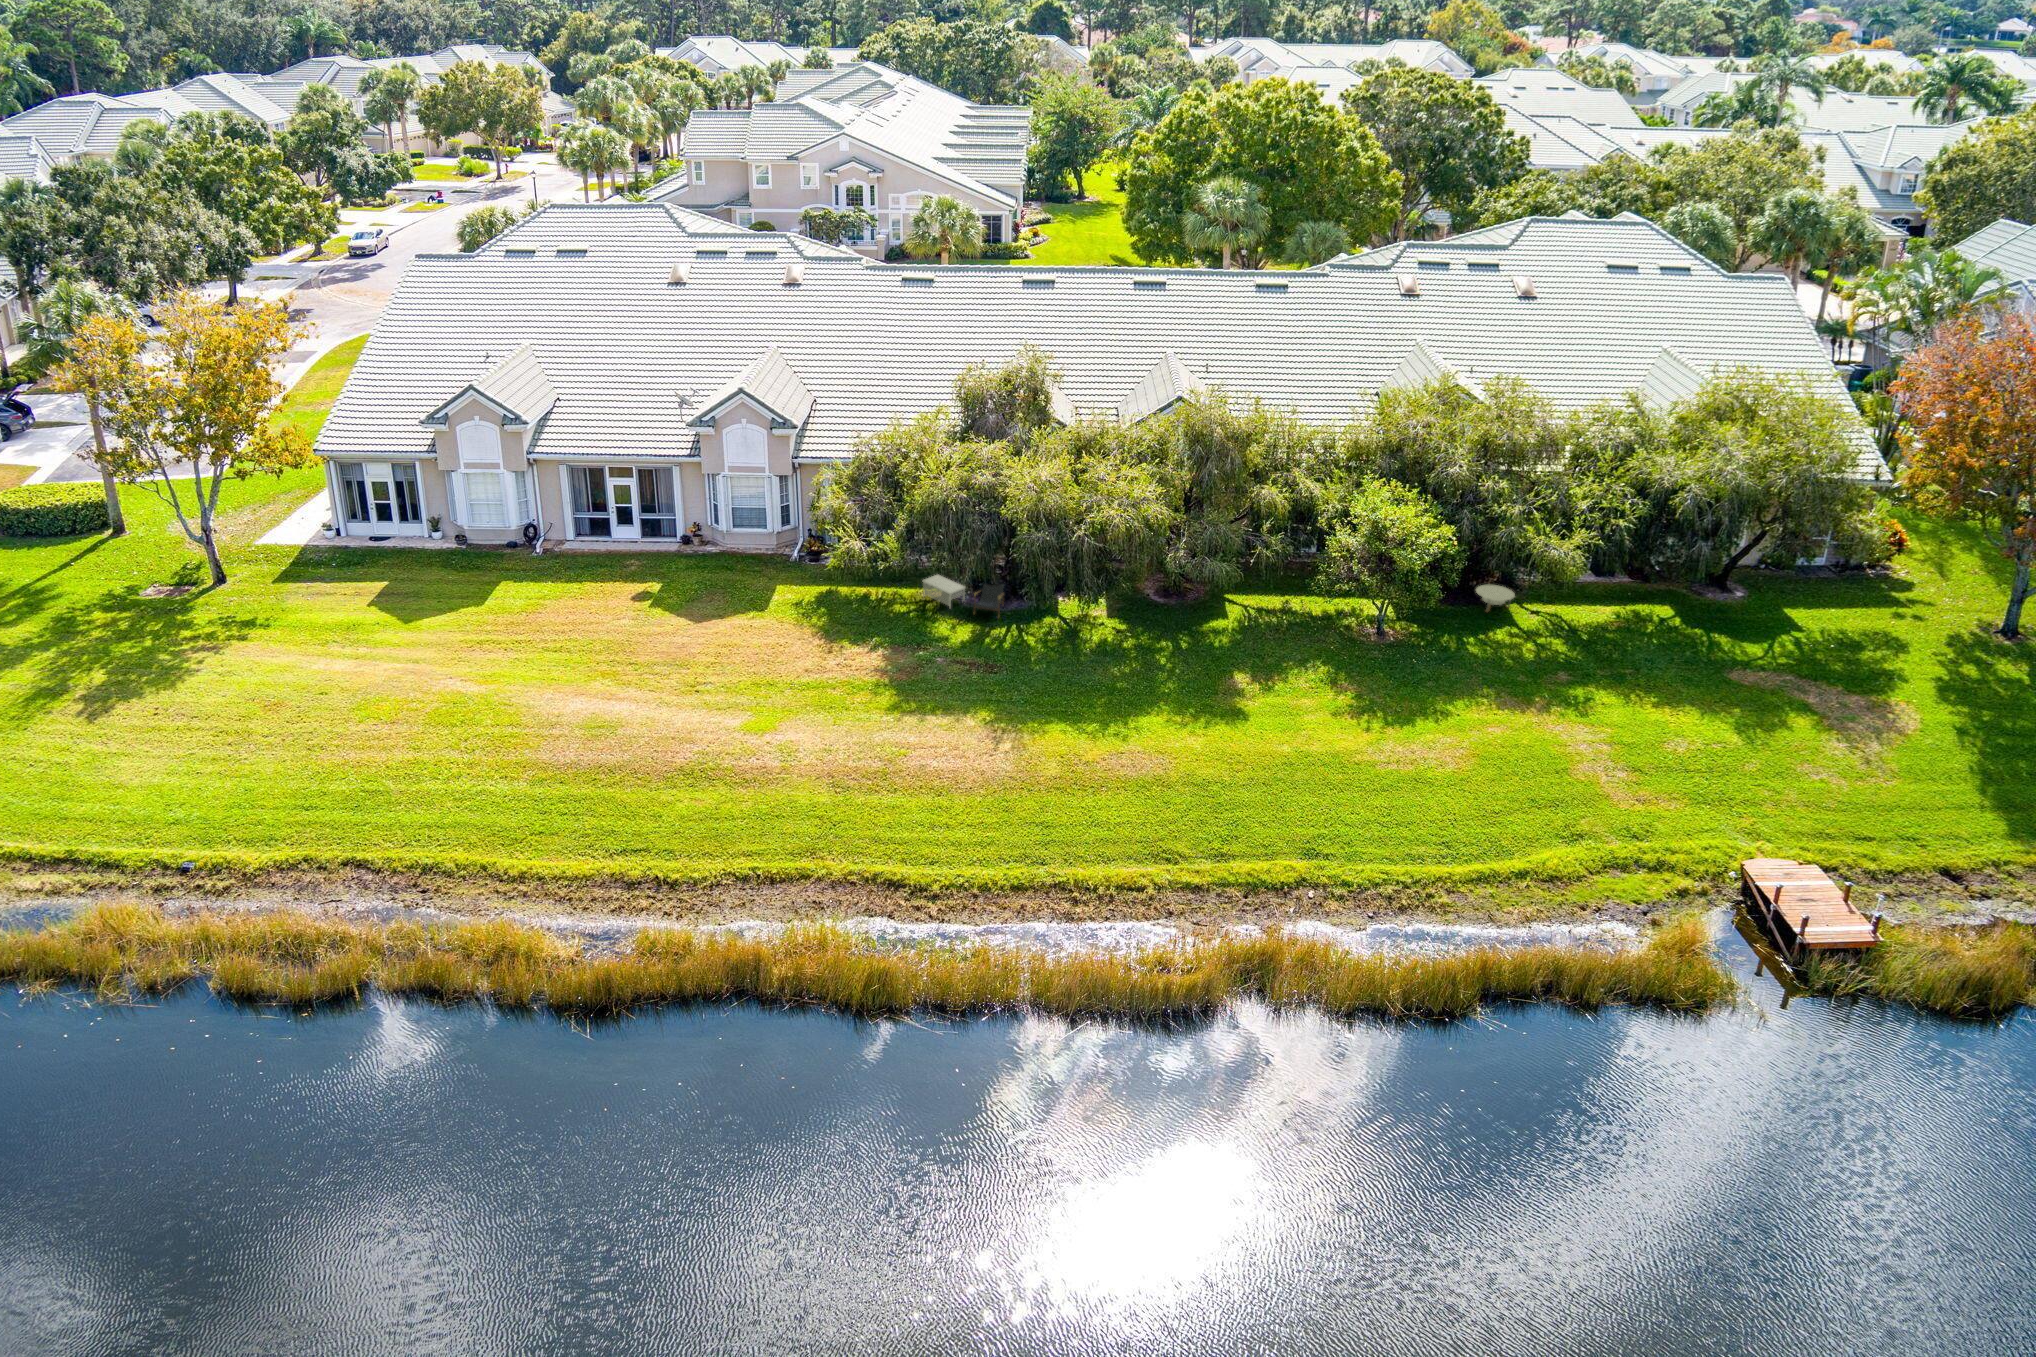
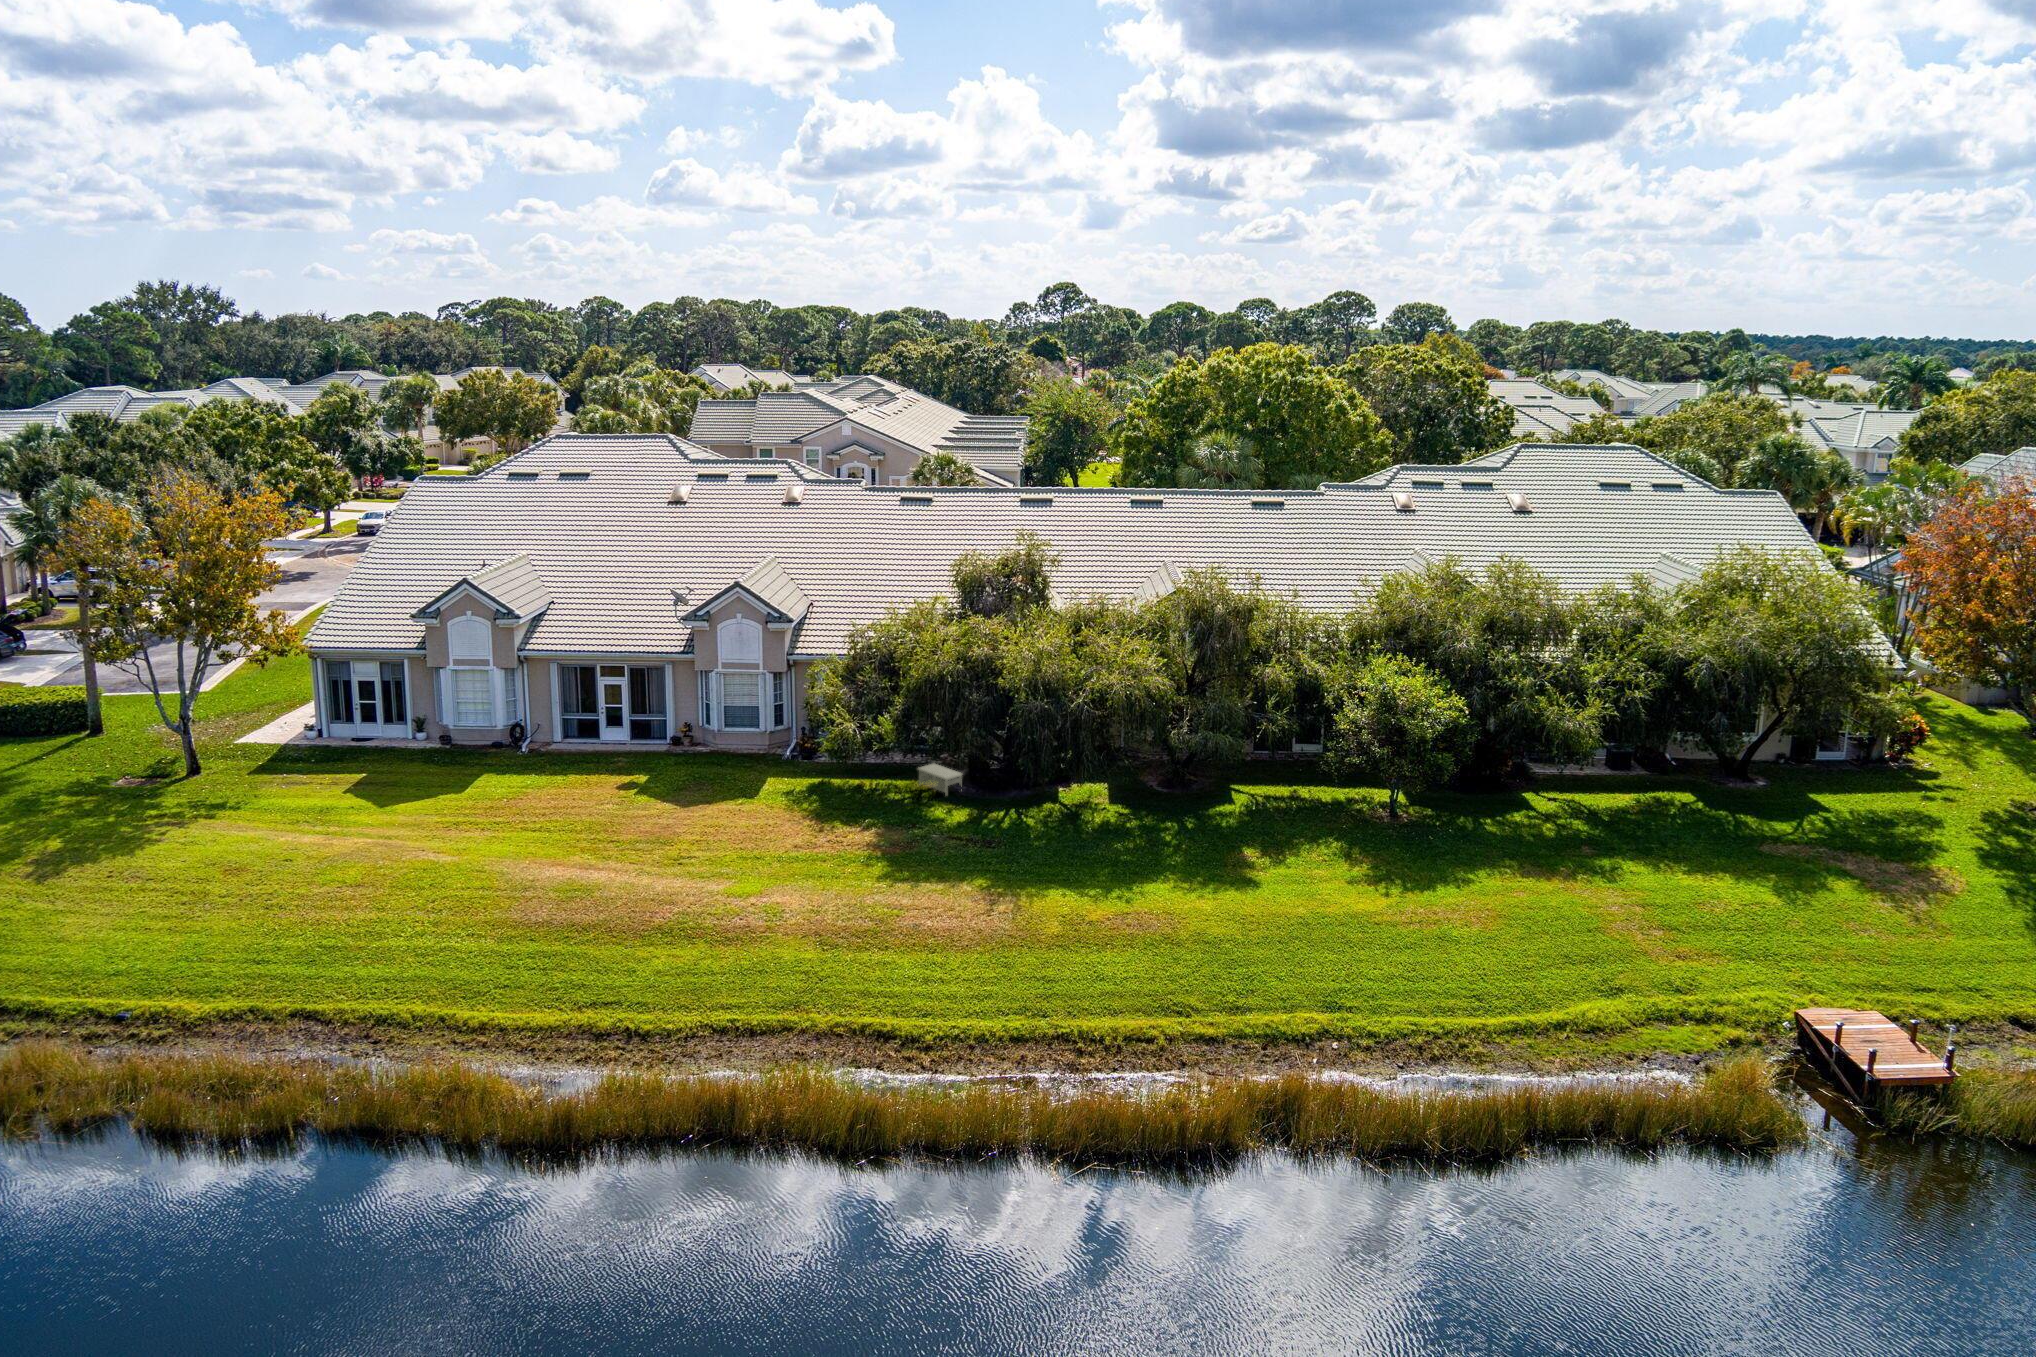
lounge chair: present [974,584,1004,614] -> none [971,763,1003,804]
round table: present [1476,585,1515,612] -> none [1491,771,1532,797]

